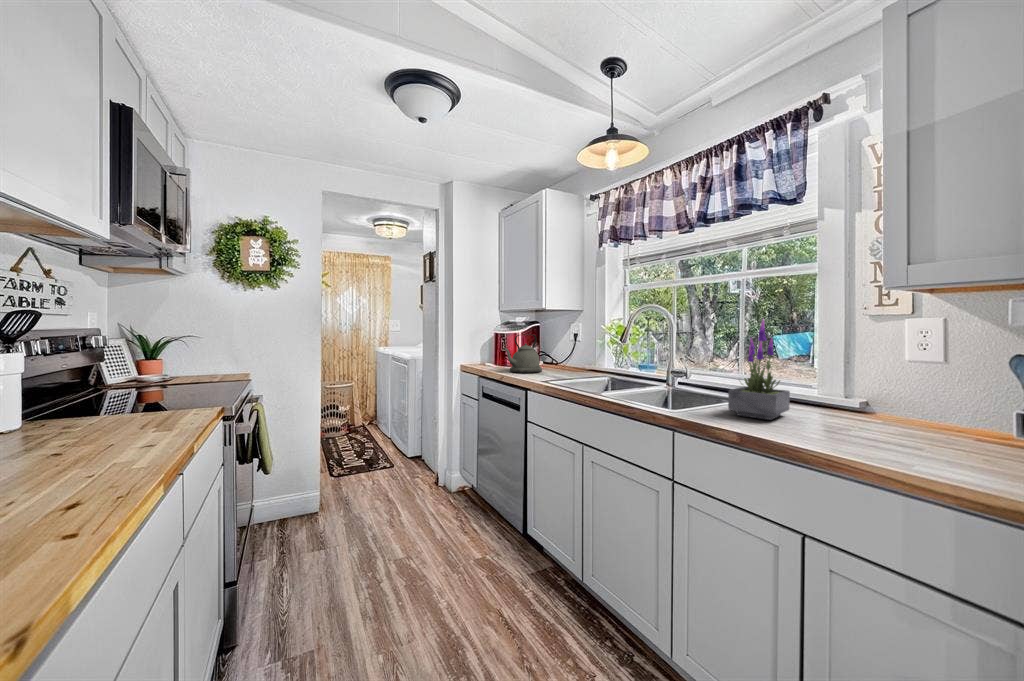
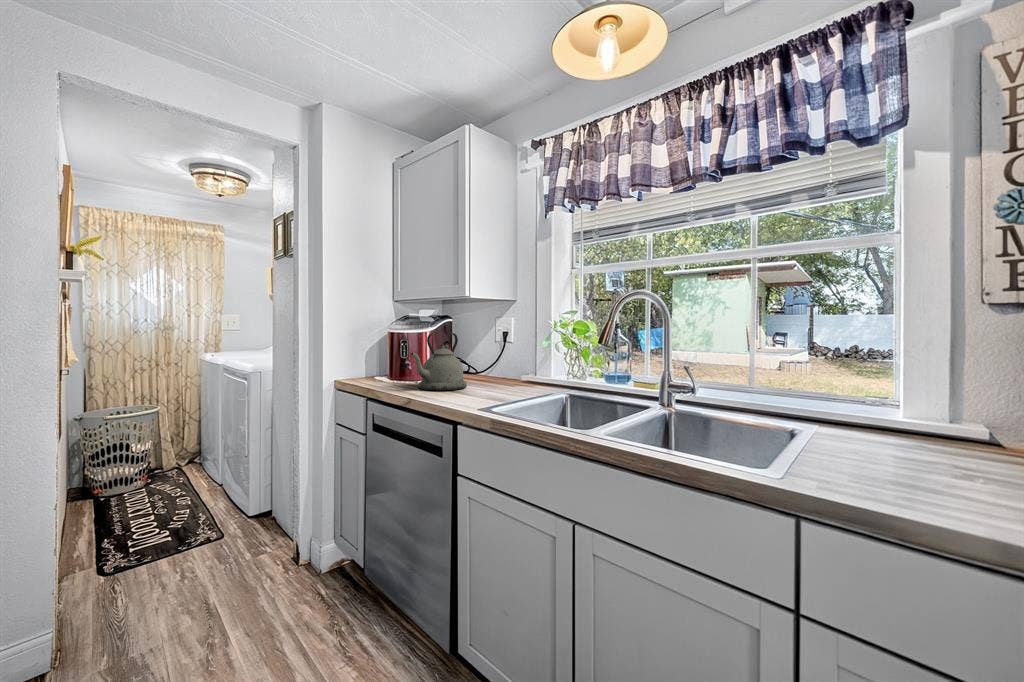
potted plant: present [728,320,790,420] -> none [862,300,984,482]

